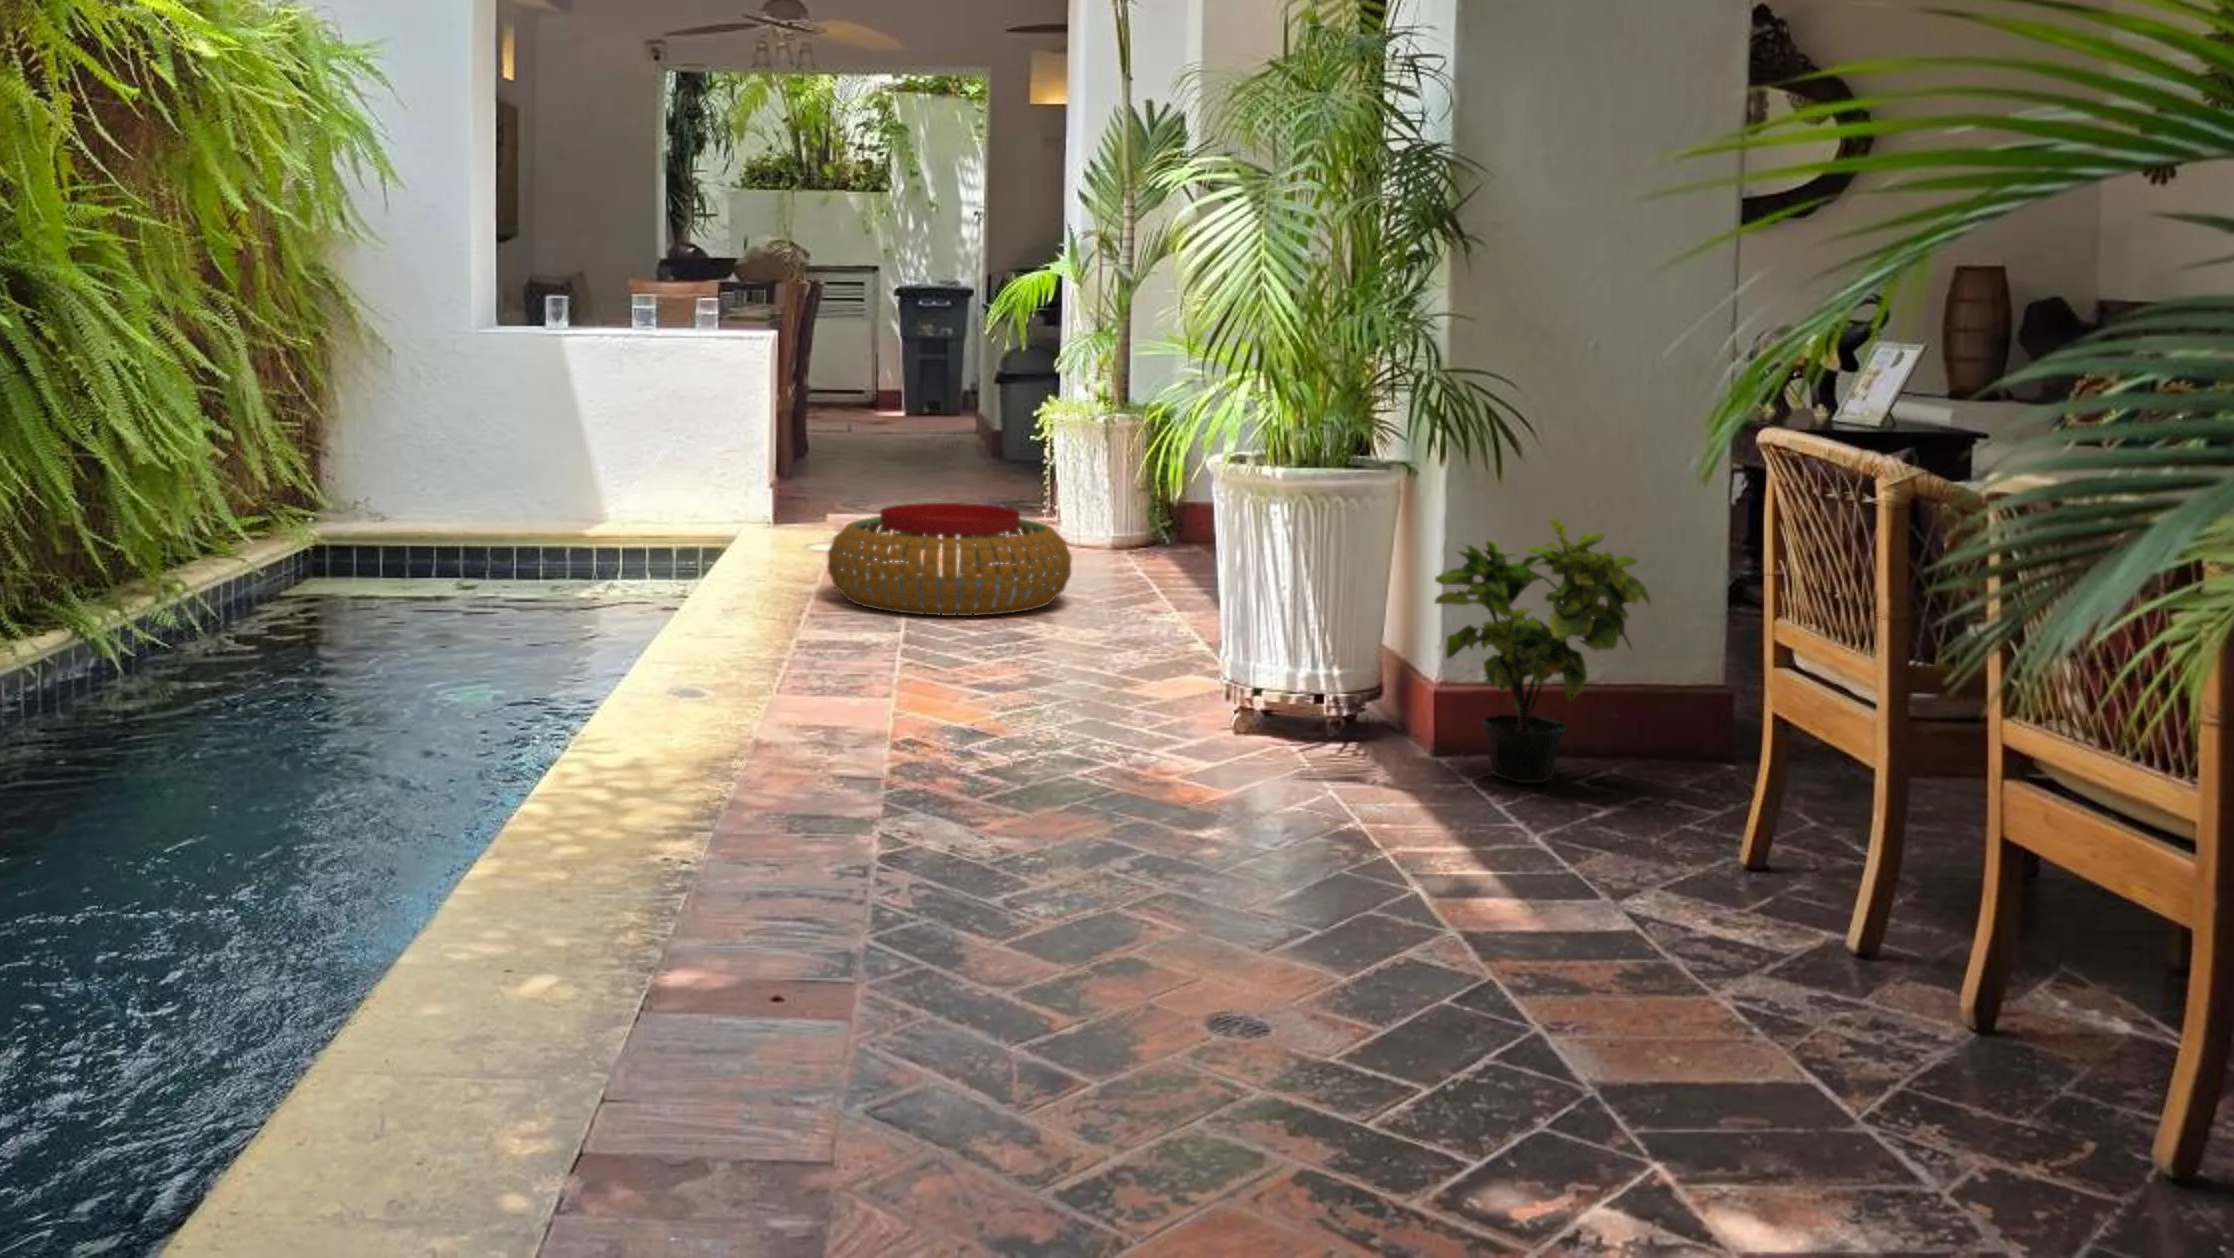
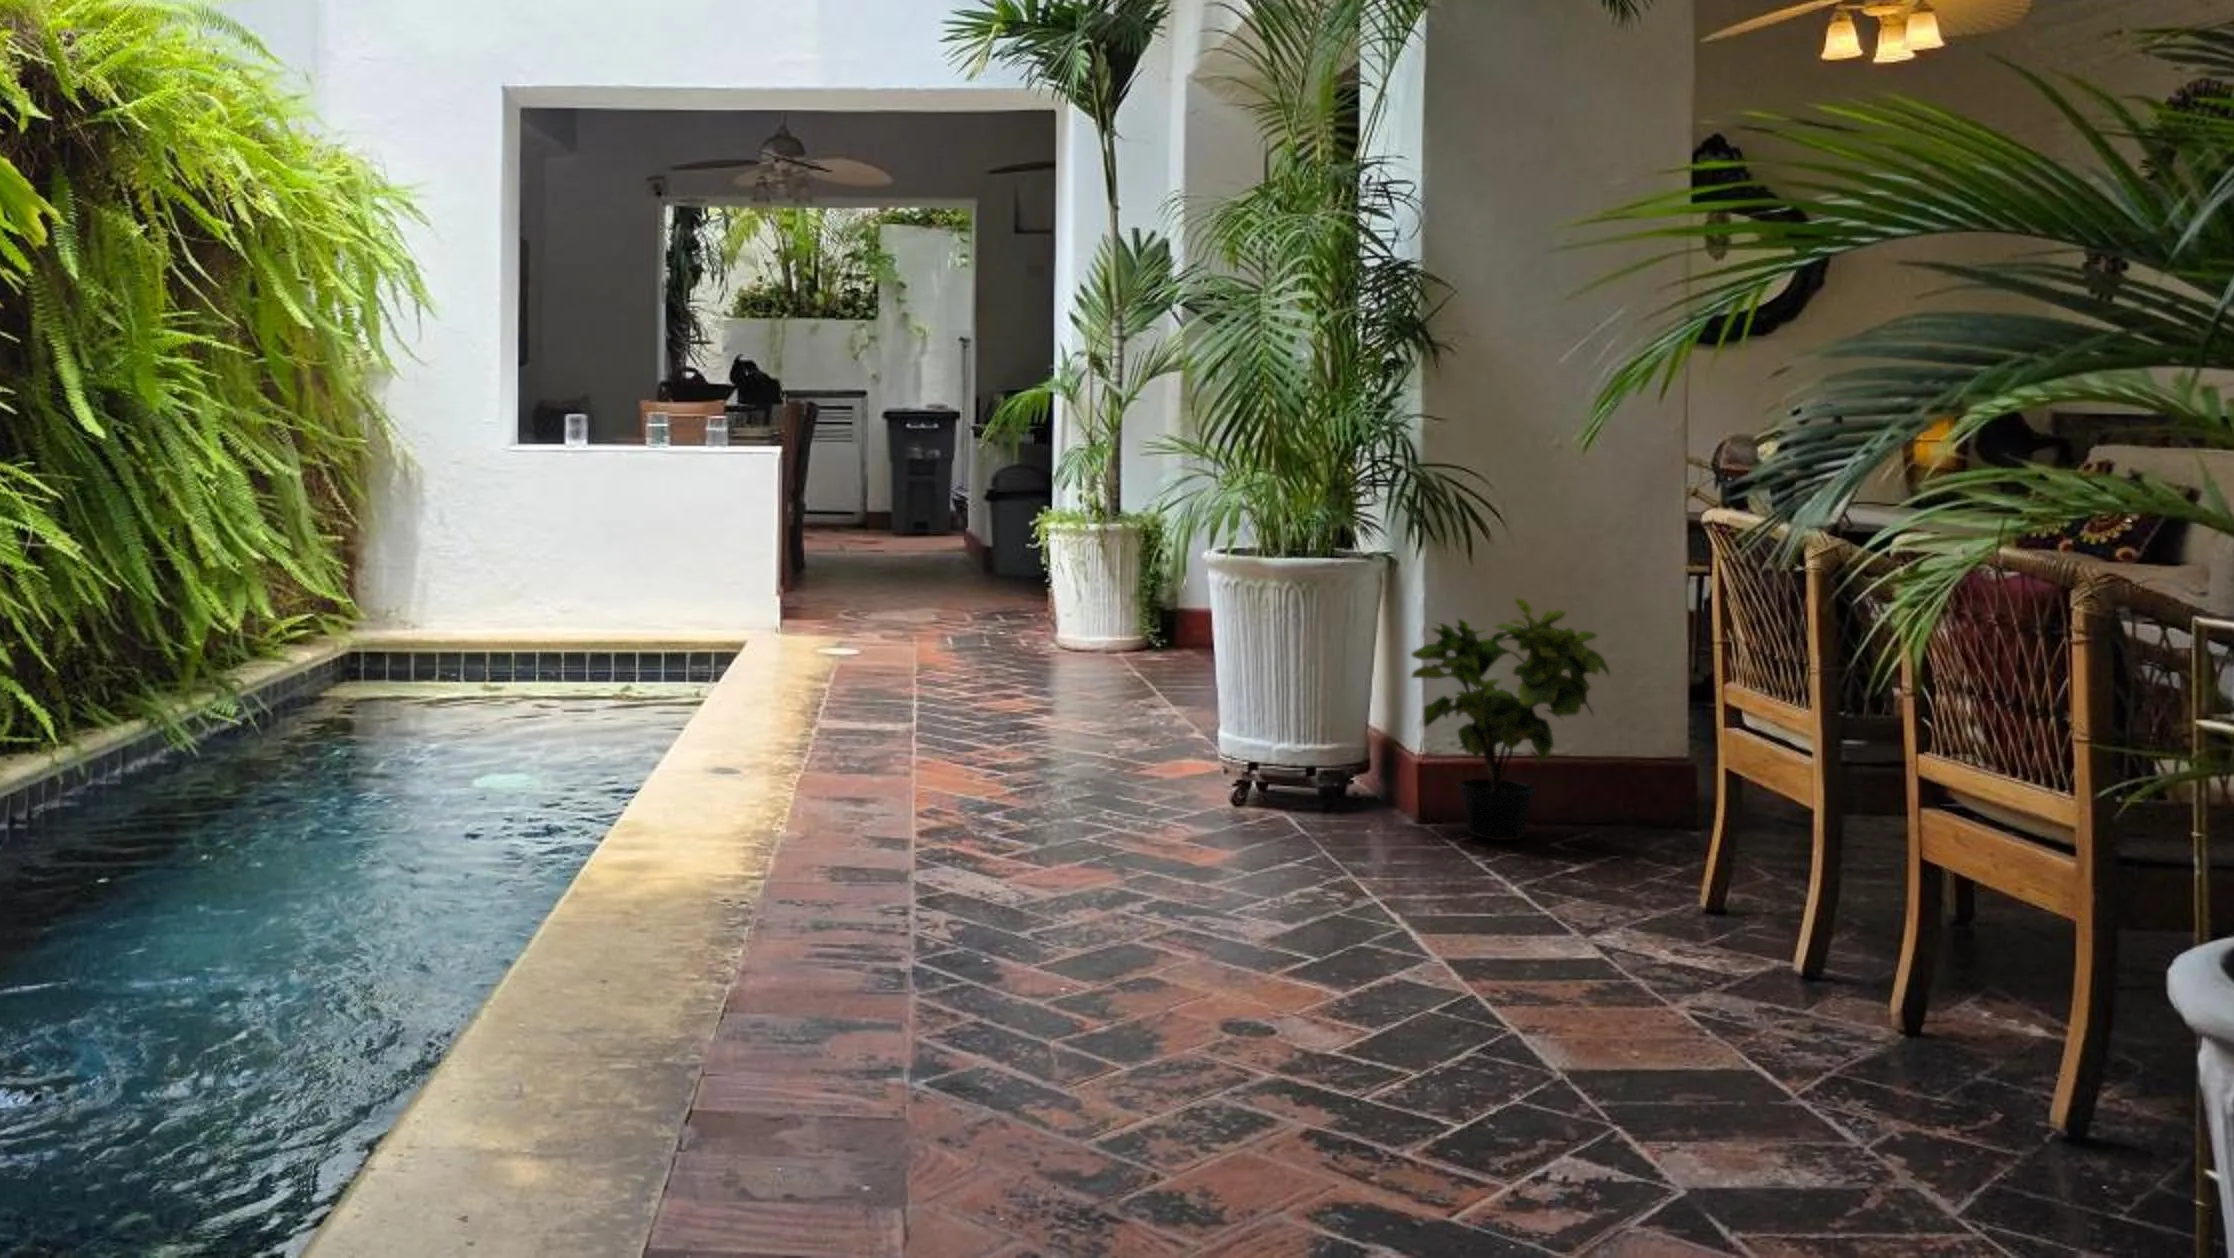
pouf: present [828,503,1072,616] -> none [842,600,1070,702]

